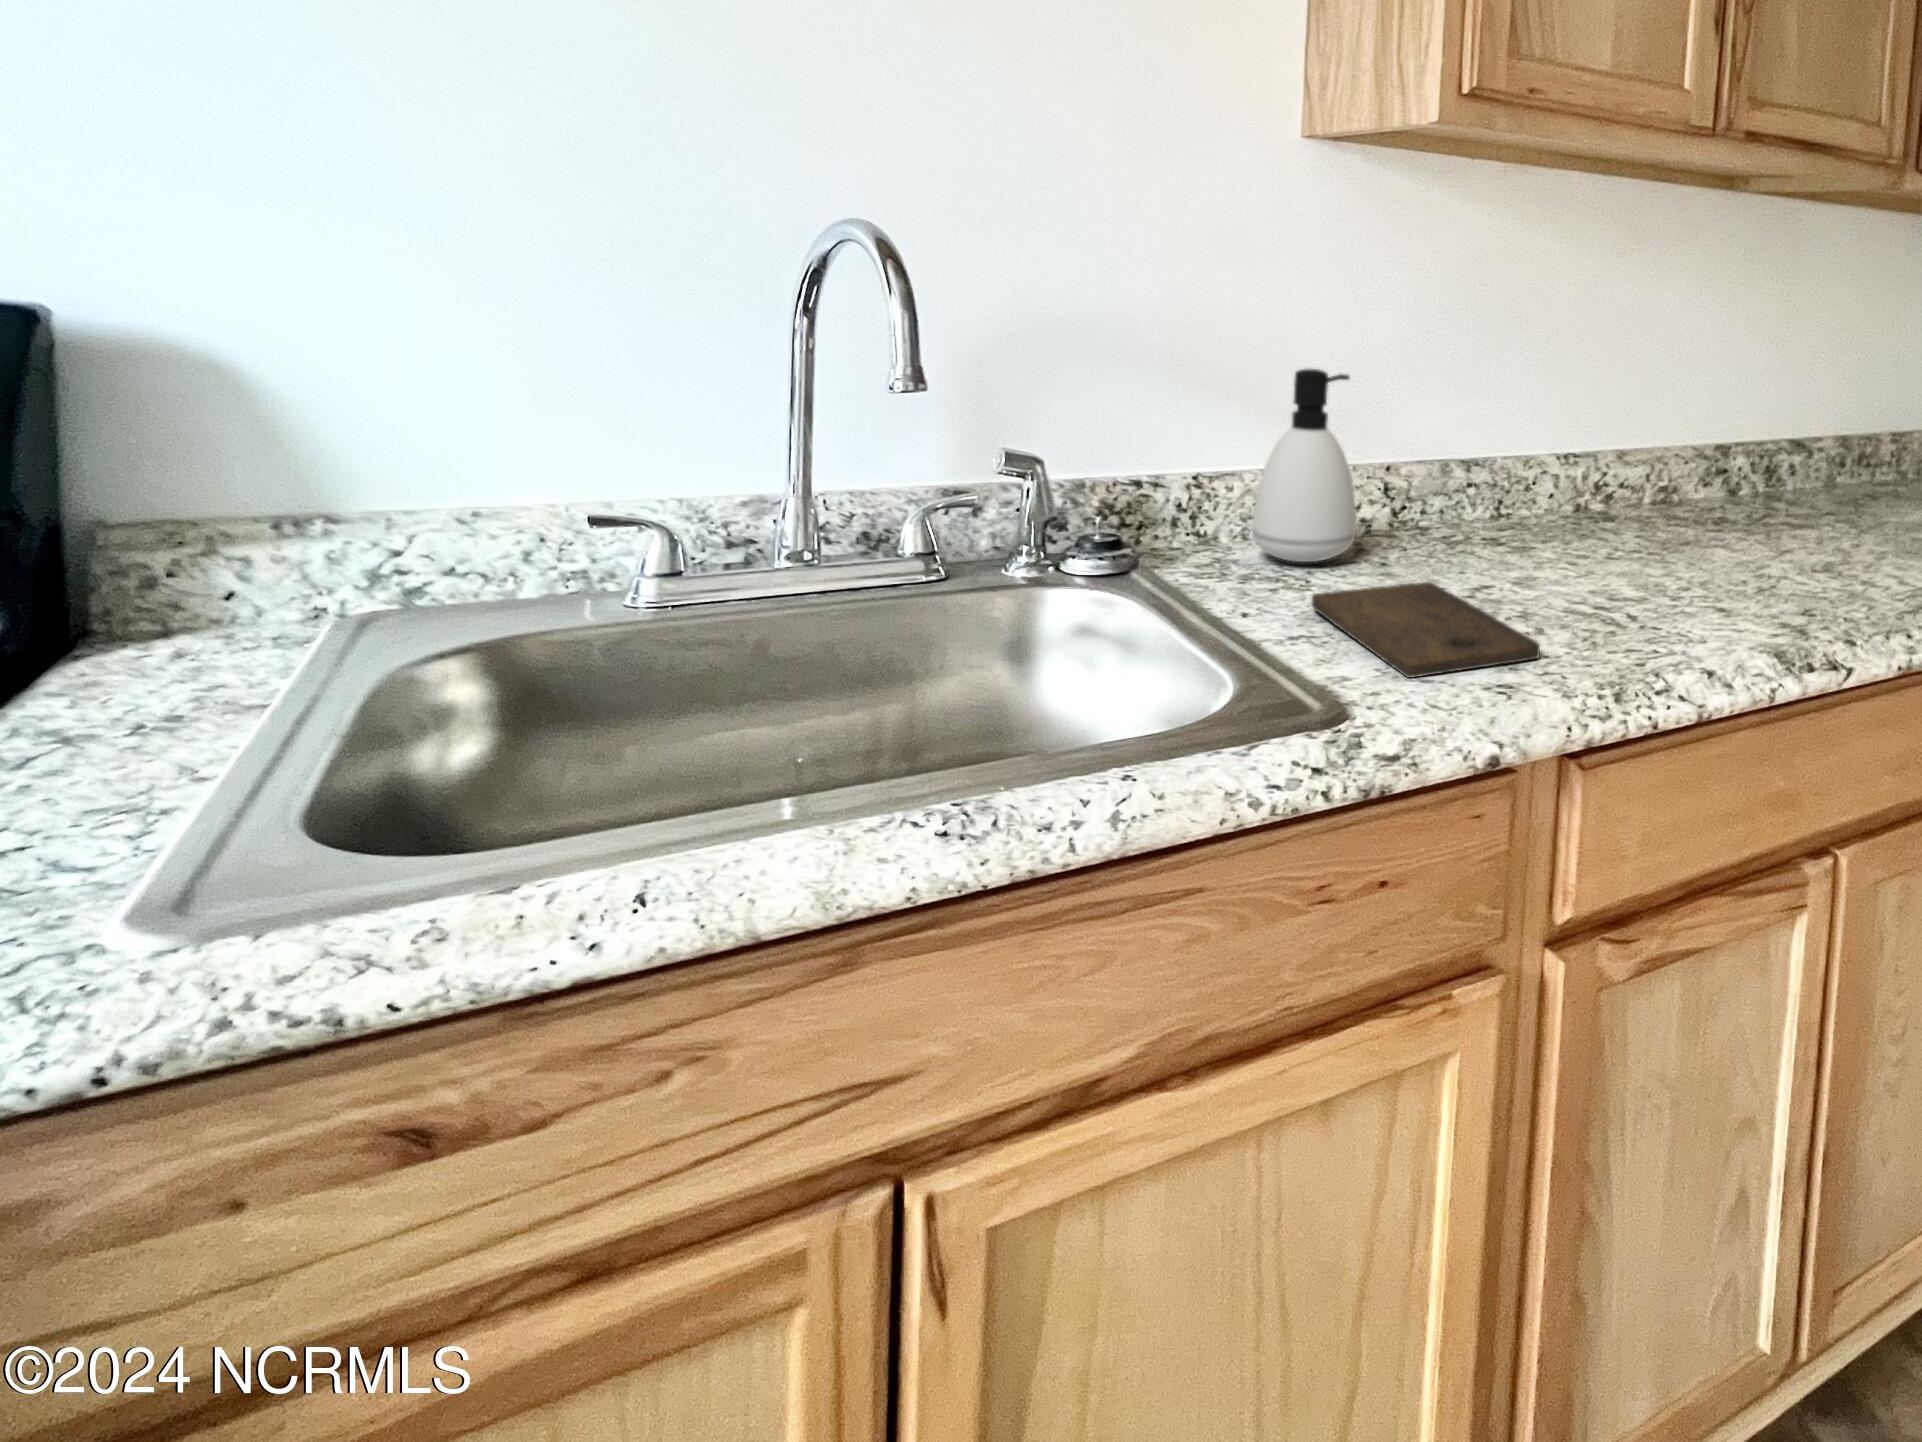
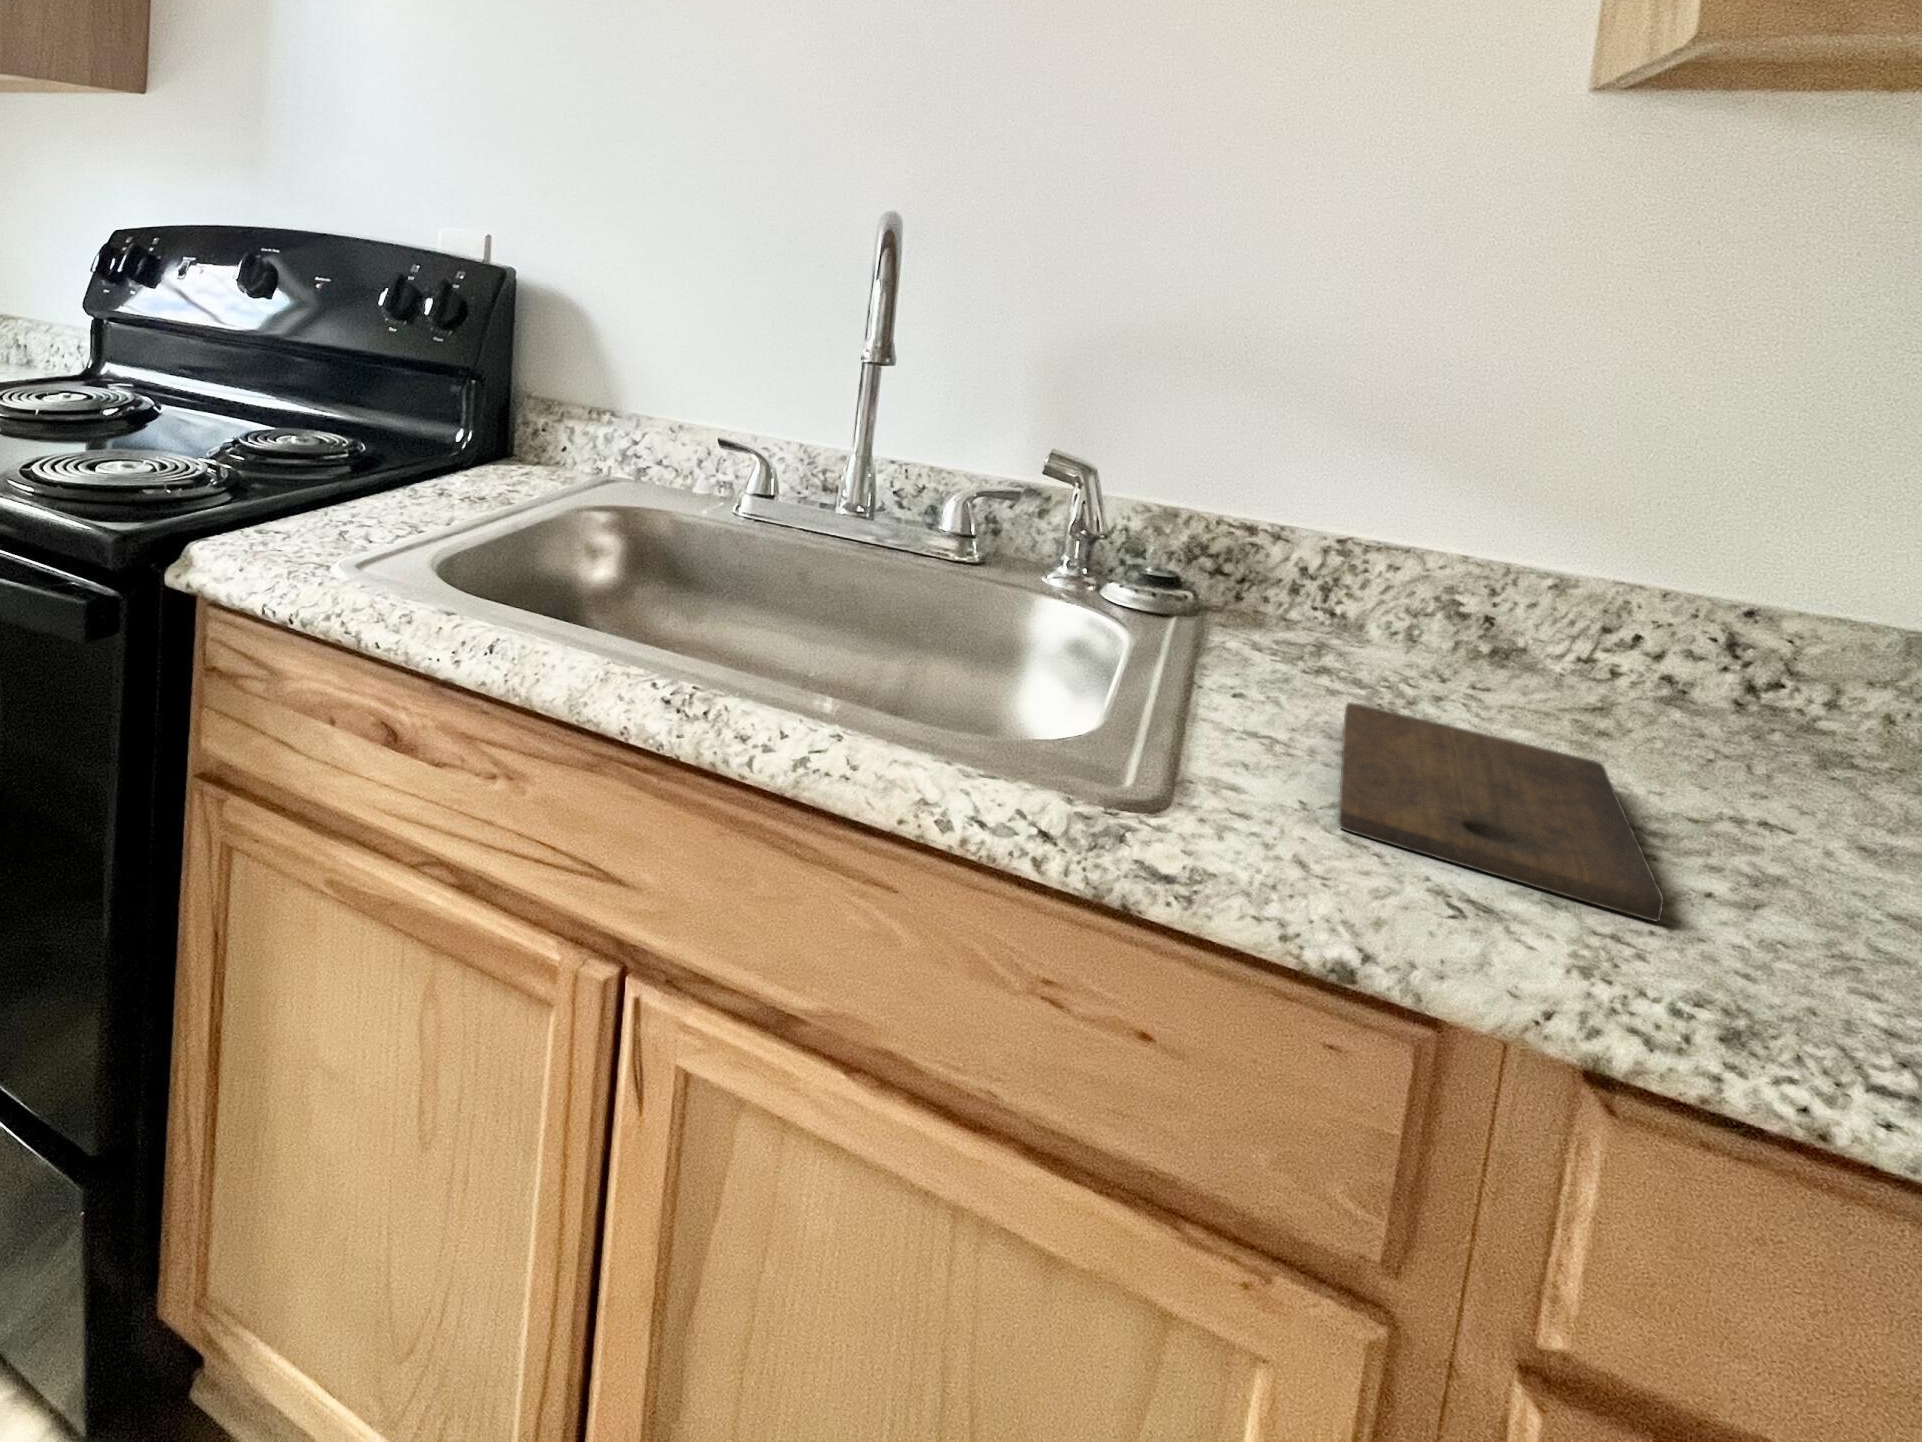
soap dispenser: present [1252,369,1356,562] -> none [1374,417,1594,692]

